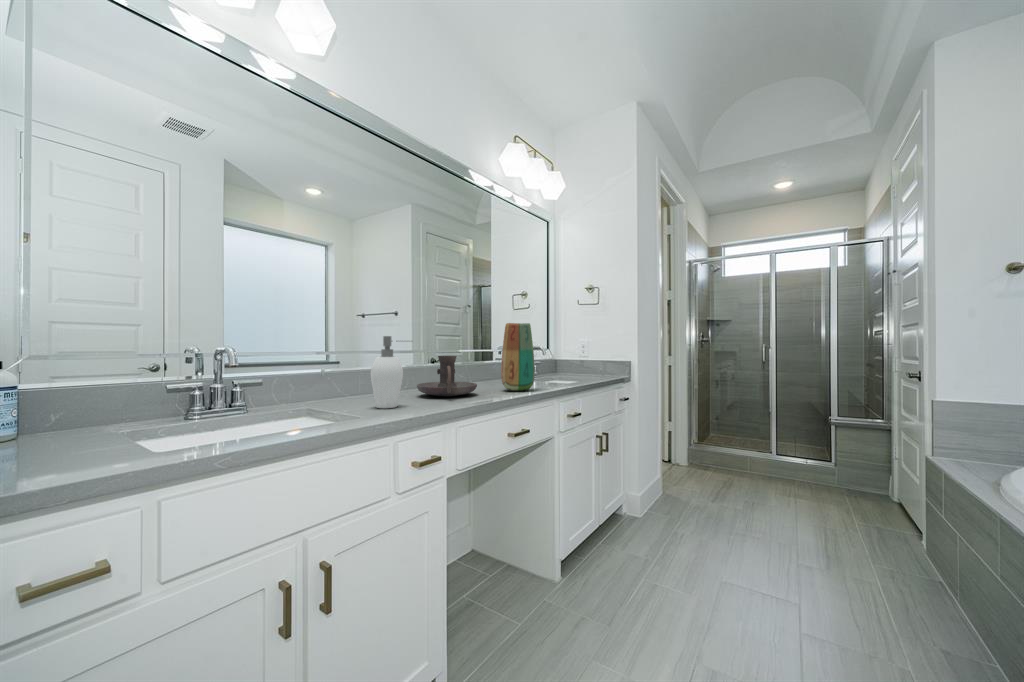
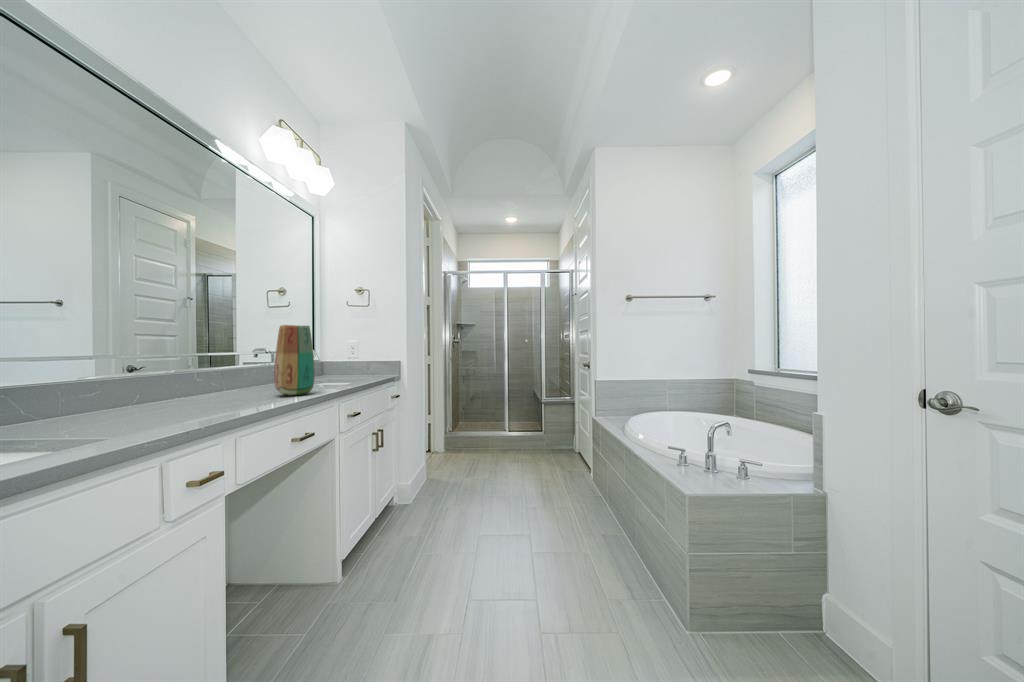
soap dispenser: present [371,336,403,408] -> none [108,339,175,427]
candle holder: present [417,356,477,396] -> none [164,361,249,408]

